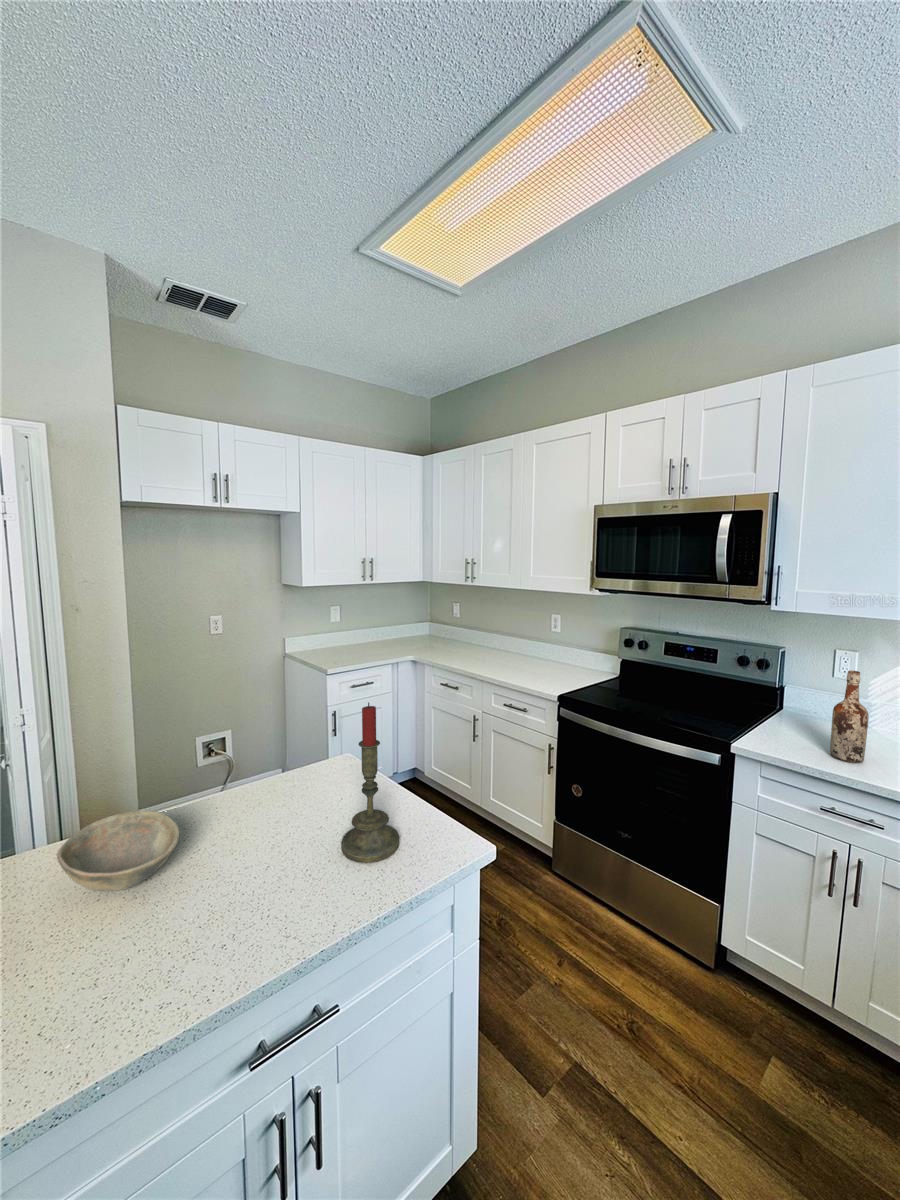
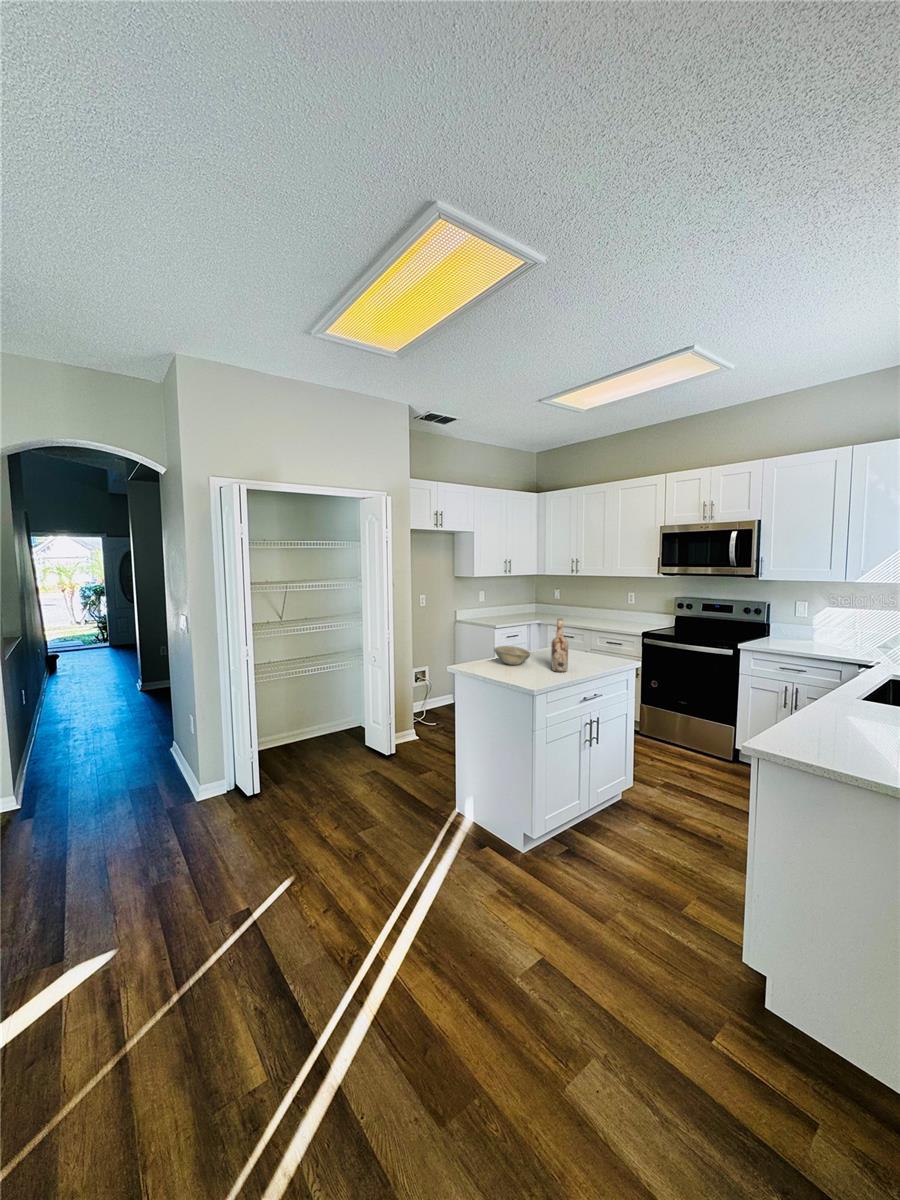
wine bottle: present [830,671,869,763] -> present [551,619,568,672]
candle: present [341,703,399,863] -> none [581,605,604,662]

